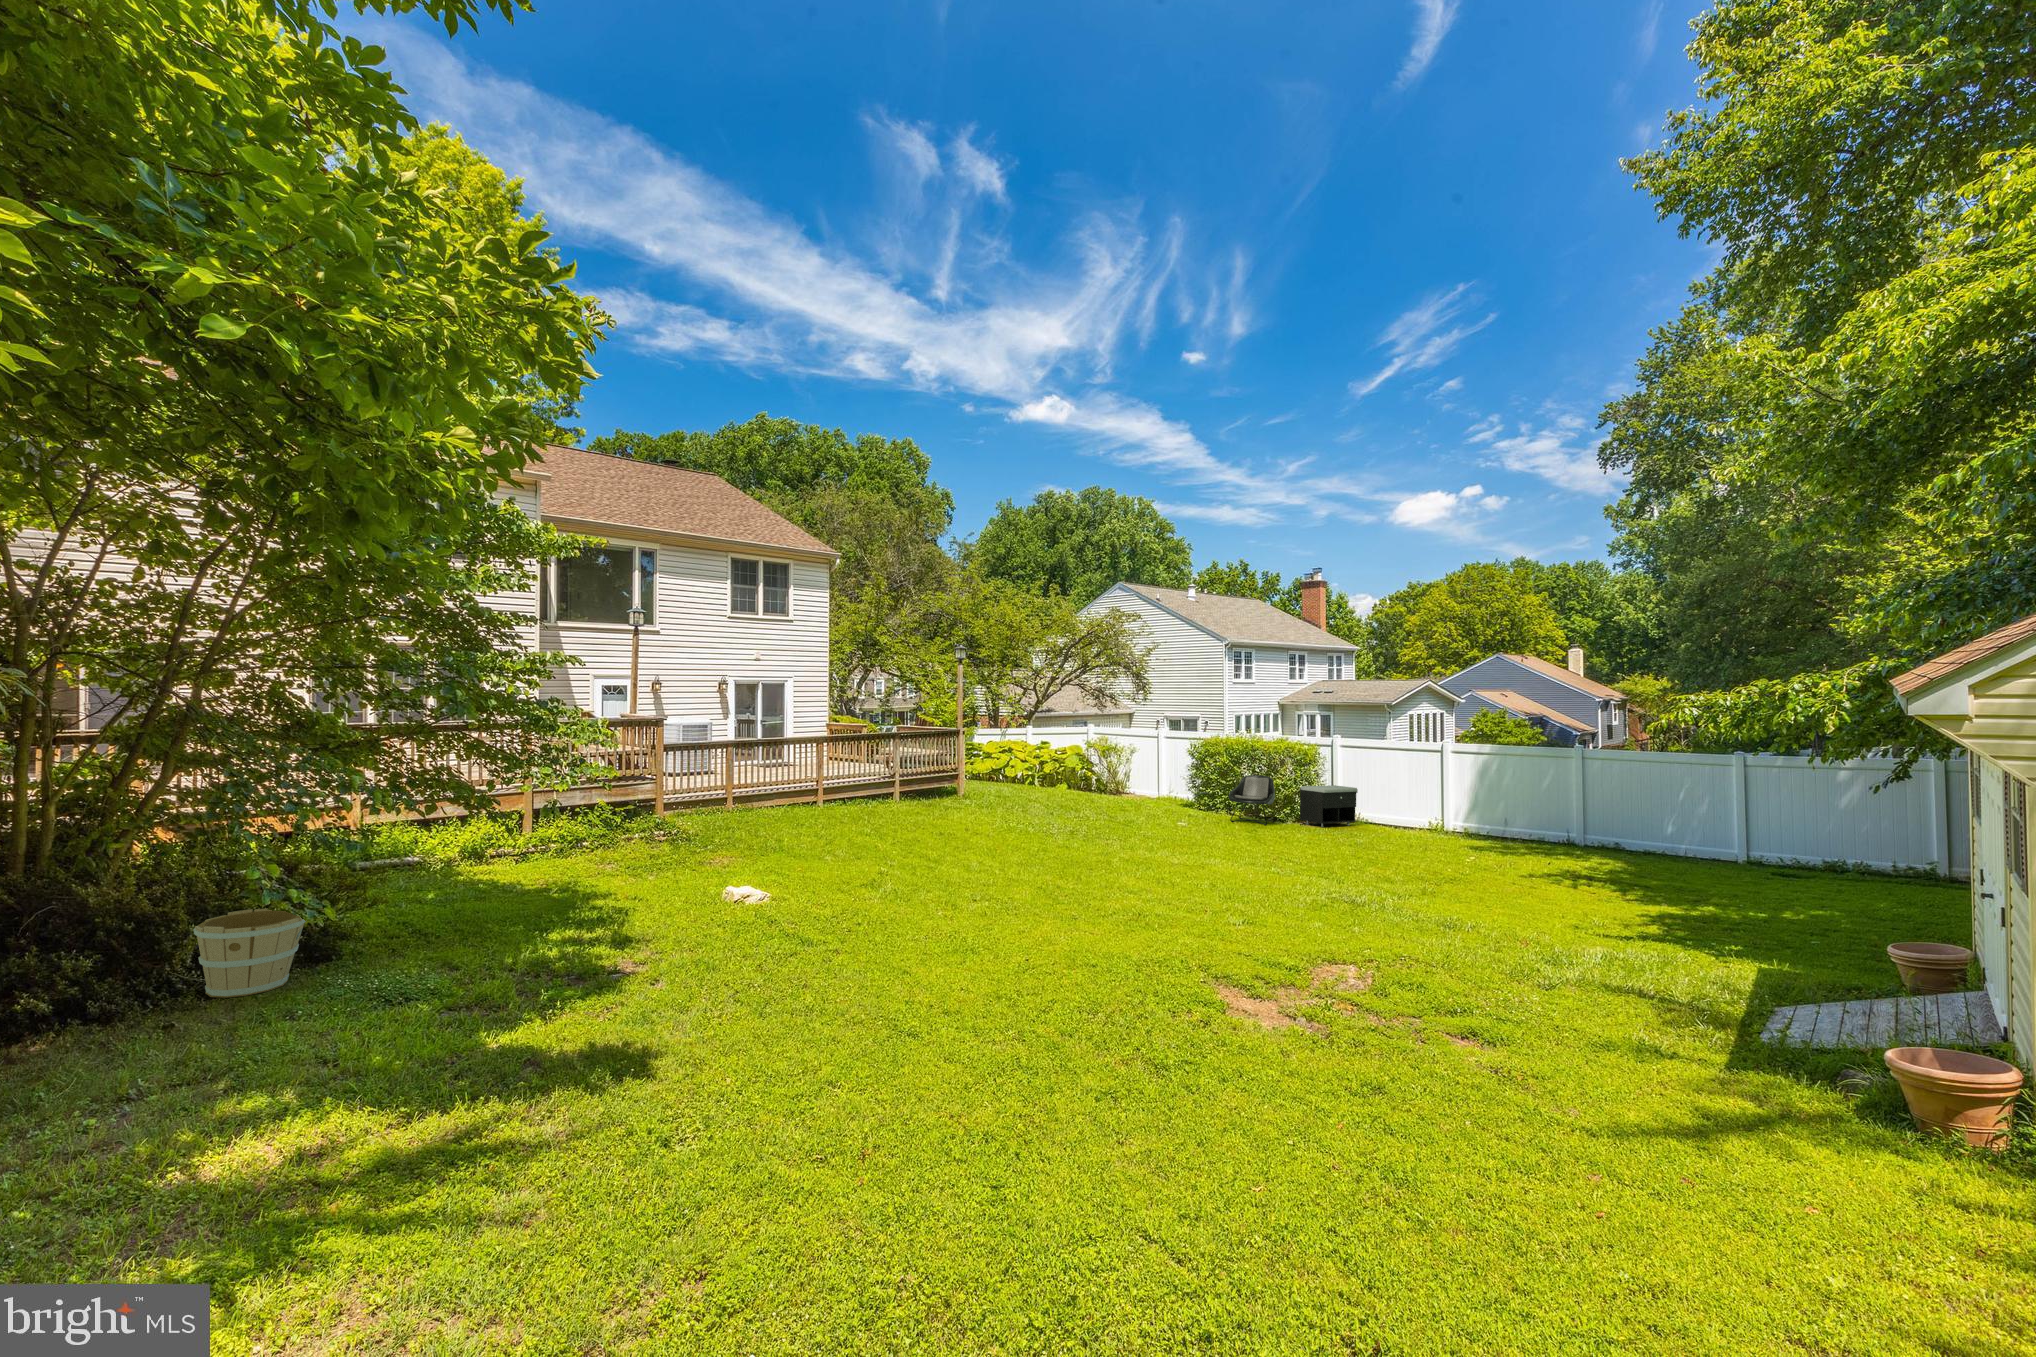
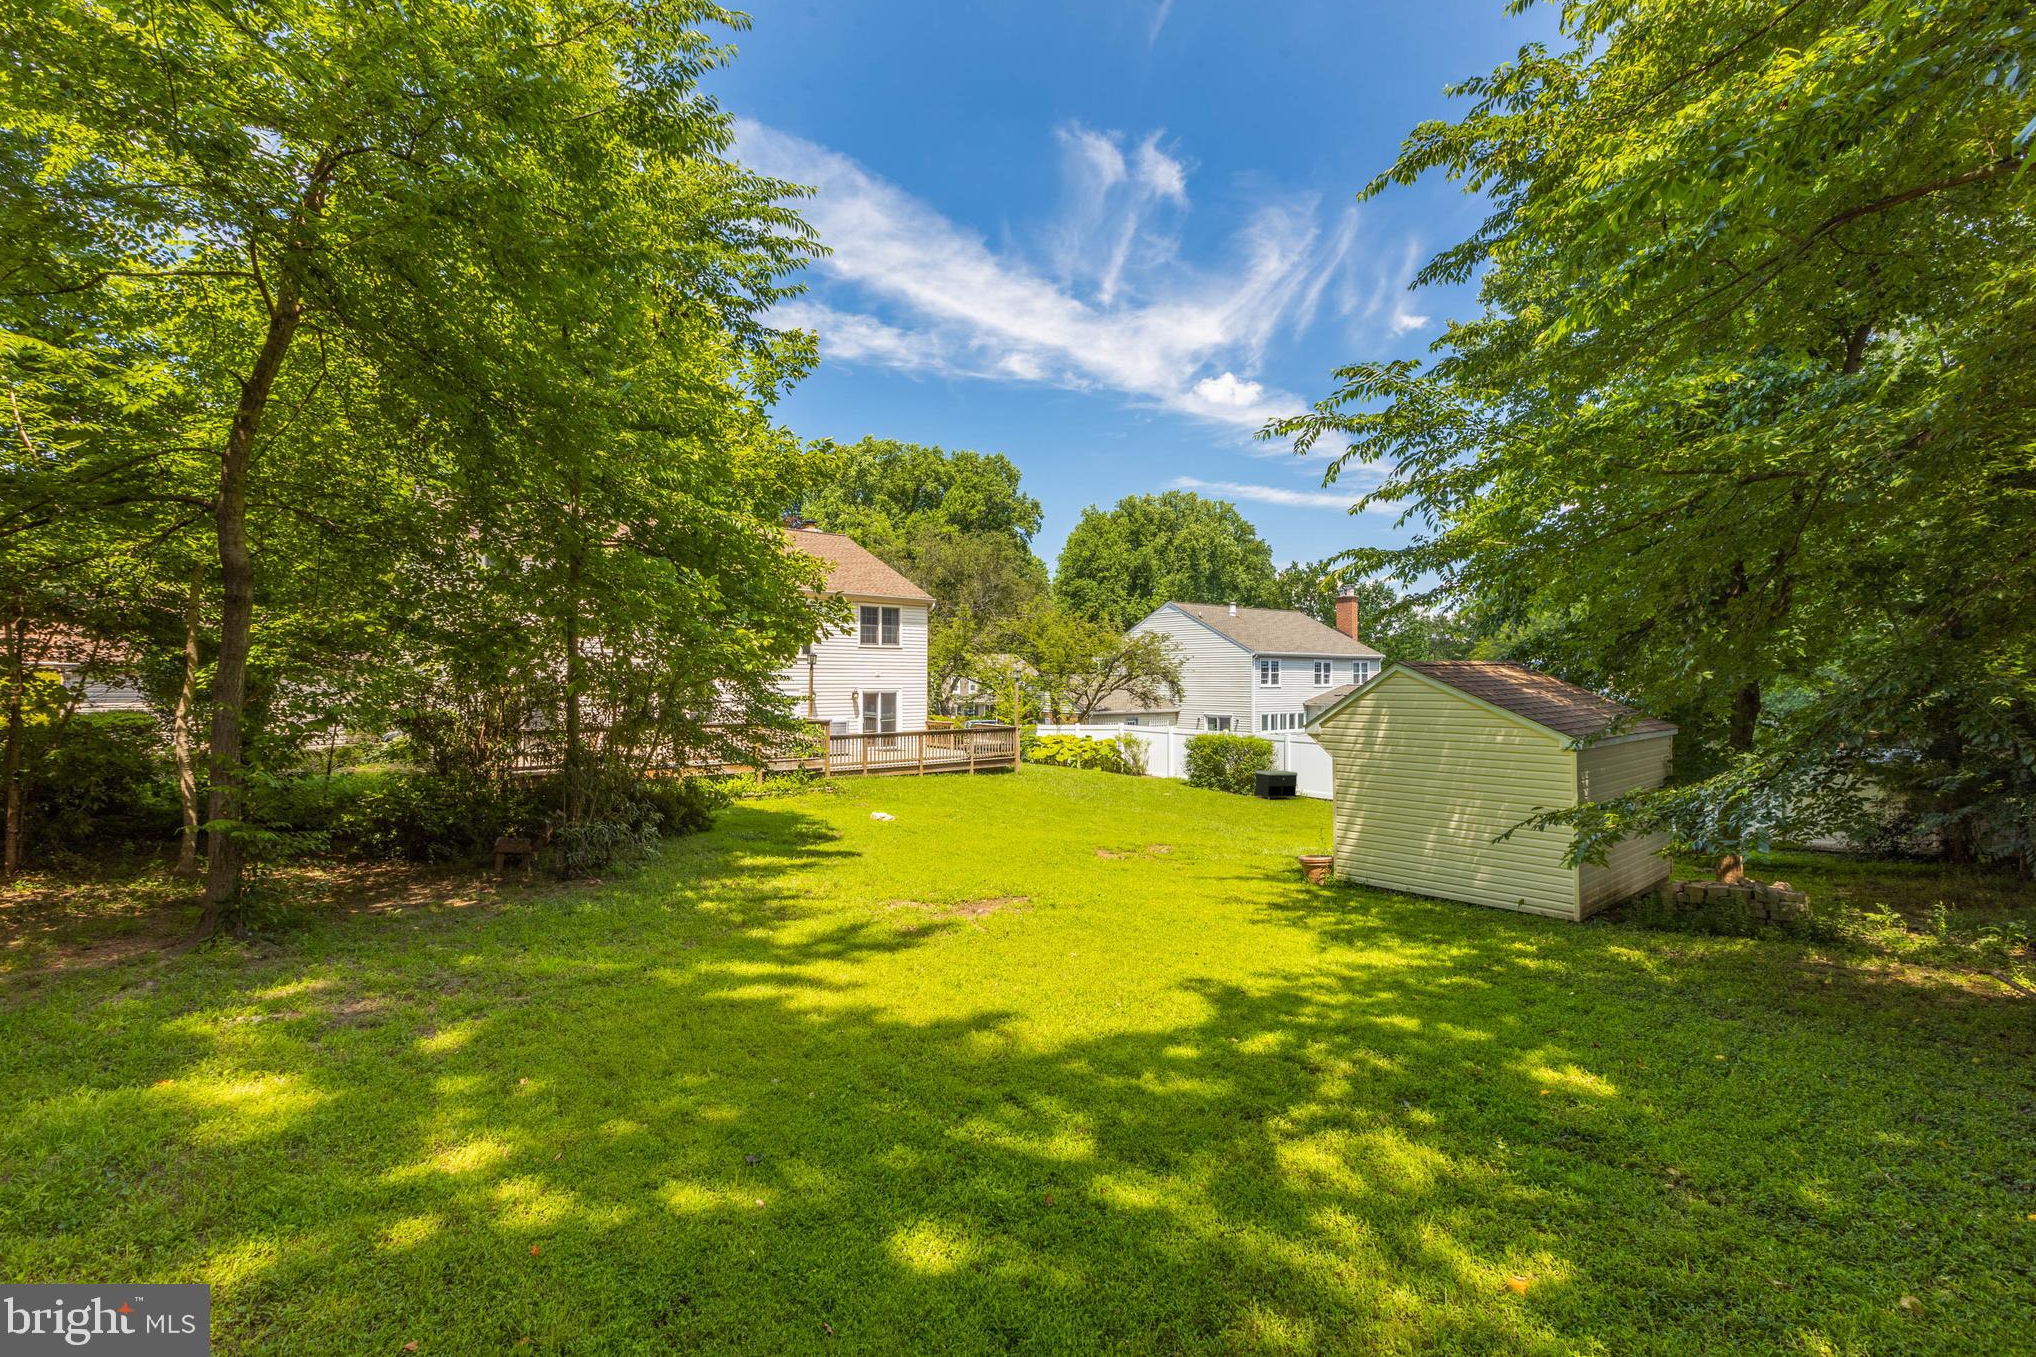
lounge chair: present [1229,775,1275,825] -> none [1203,762,1238,797]
wooden bucket: present [193,909,306,998] -> none [677,806,714,839]

